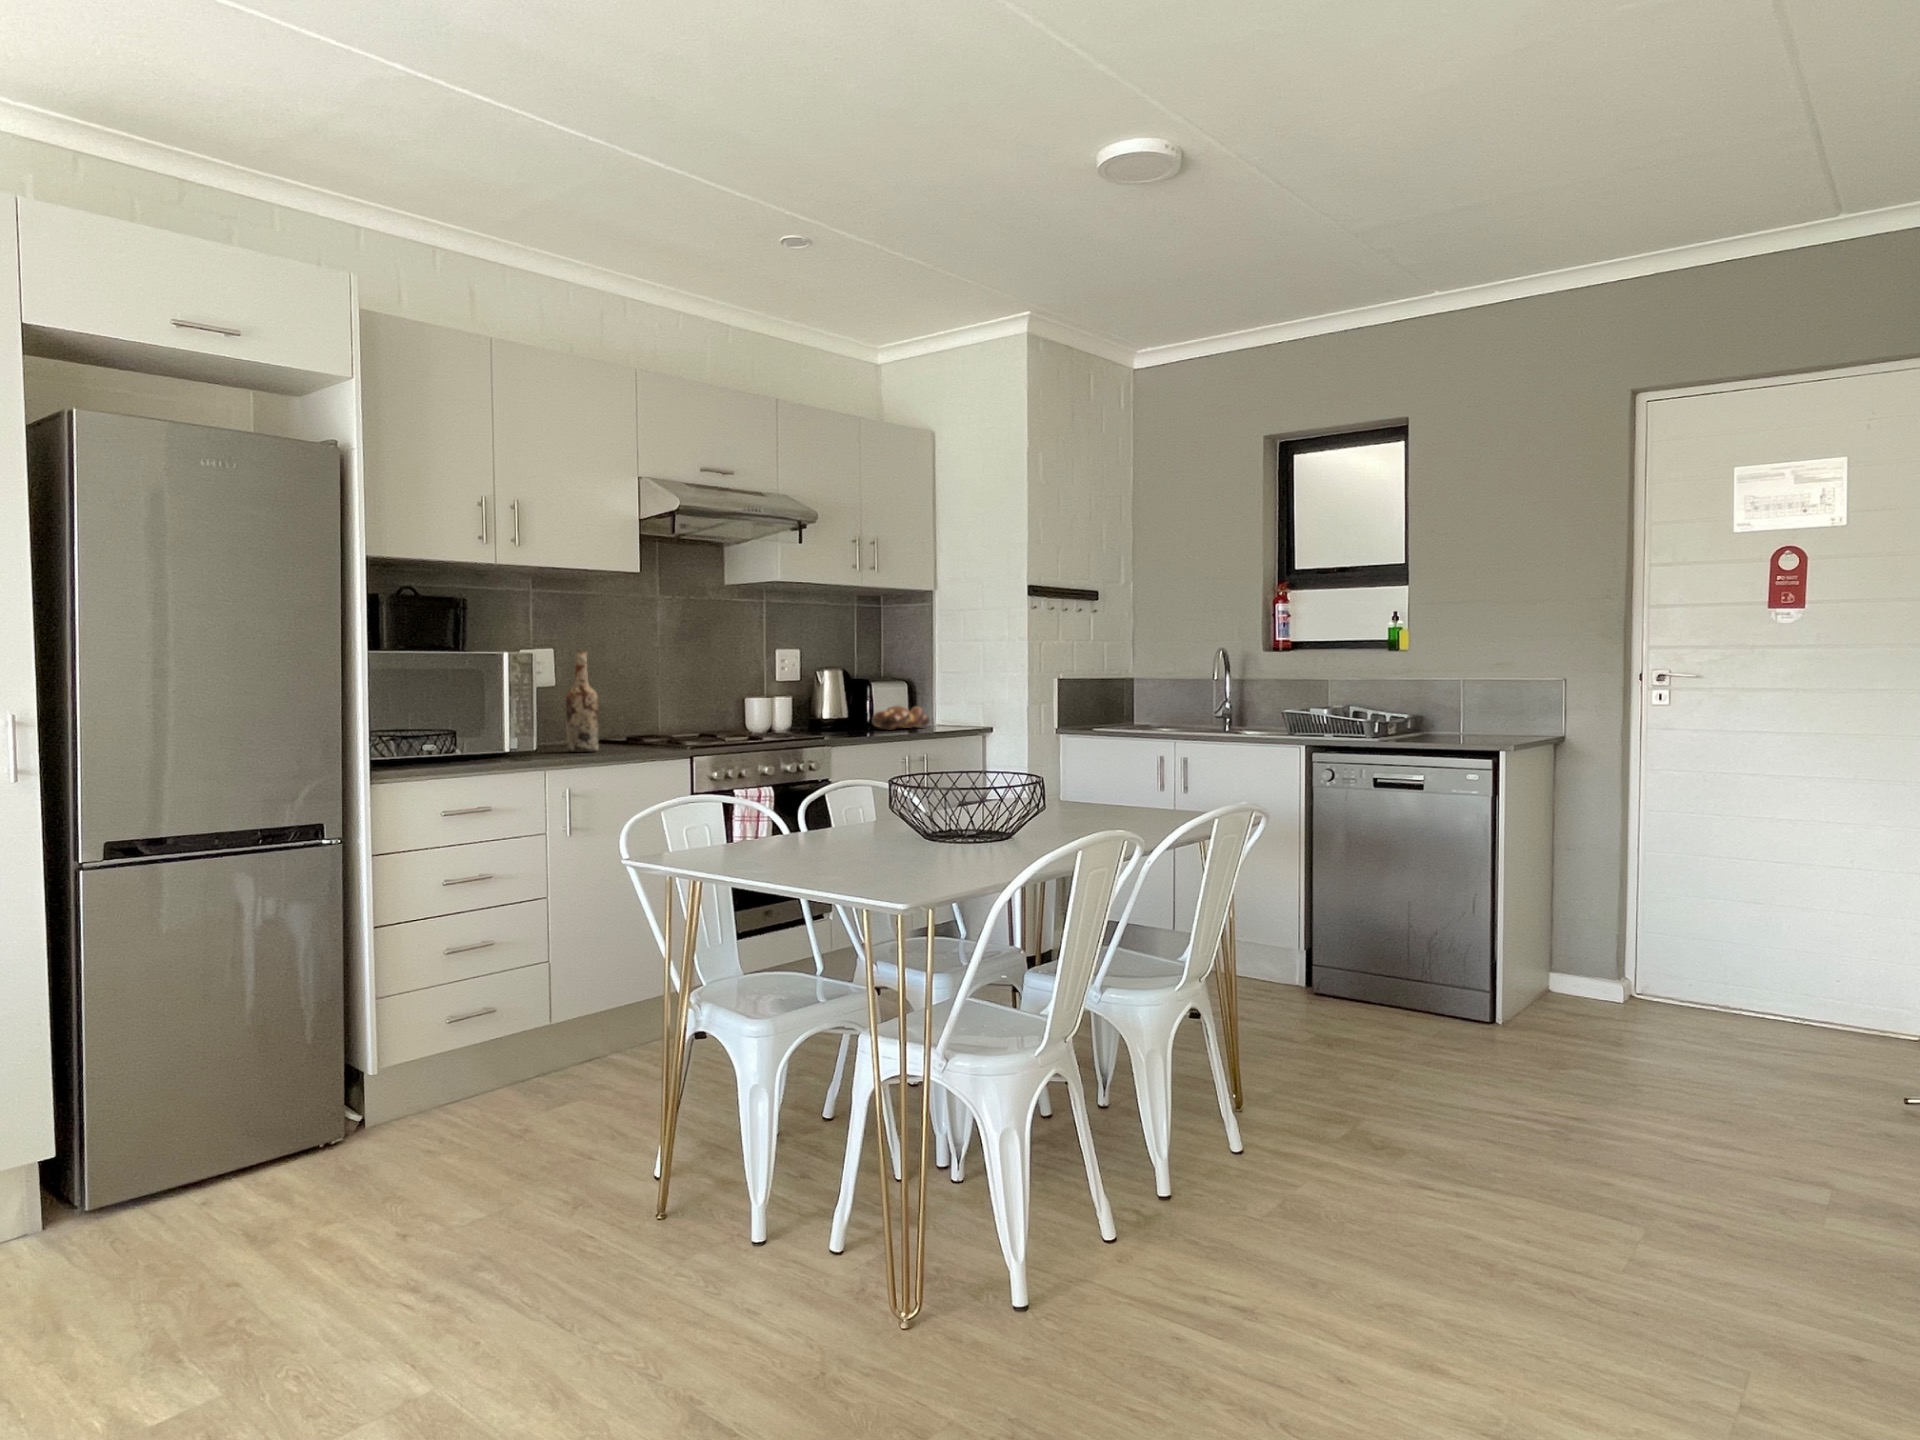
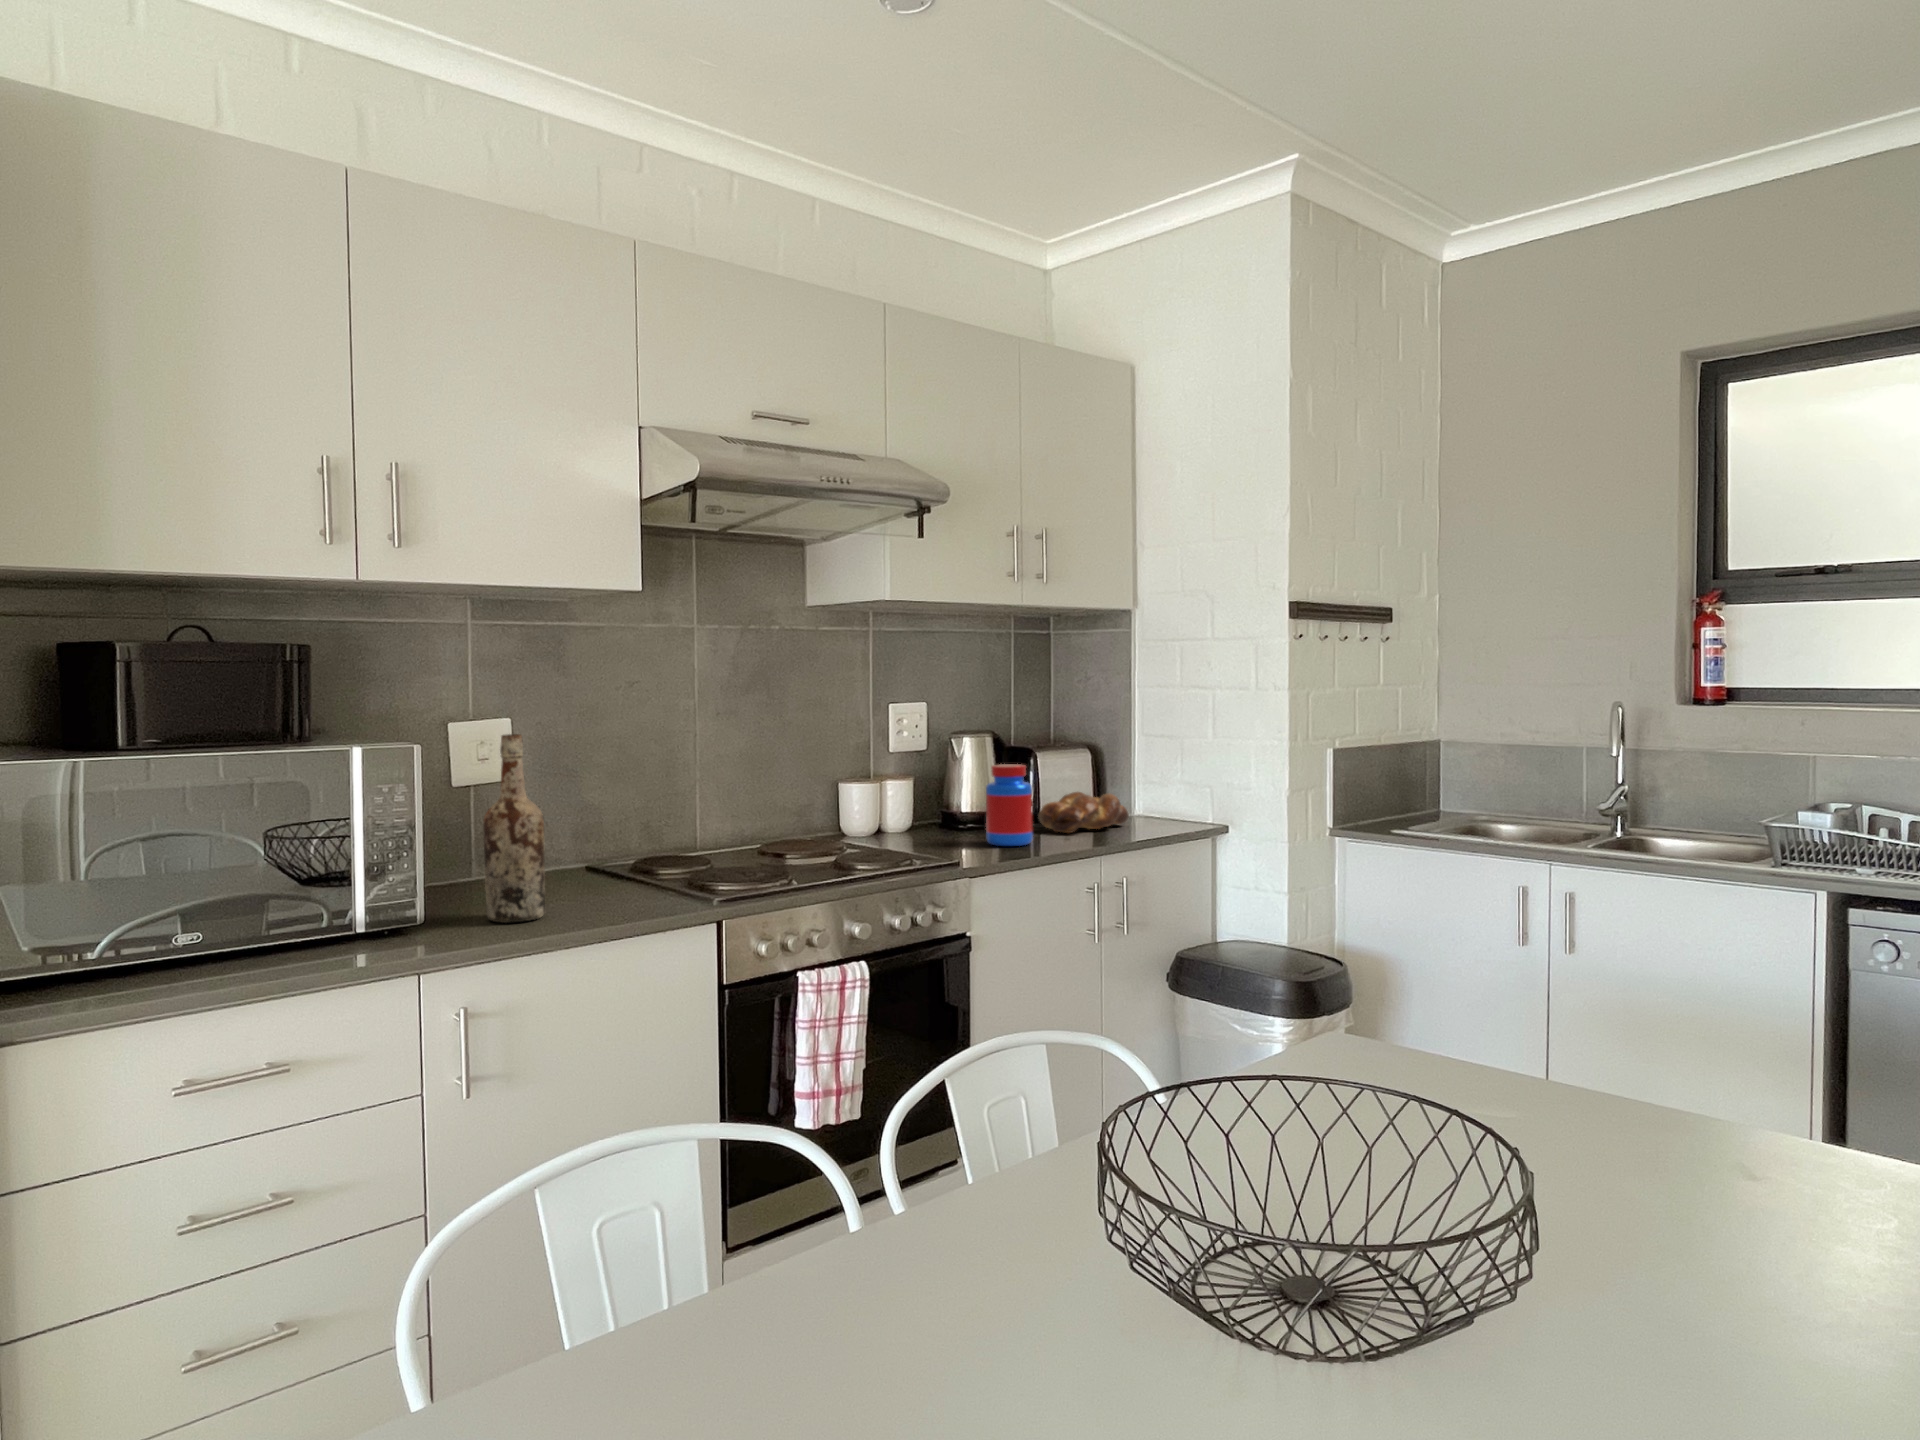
jar: none [839,684,868,733] -> present [986,764,1033,846]

